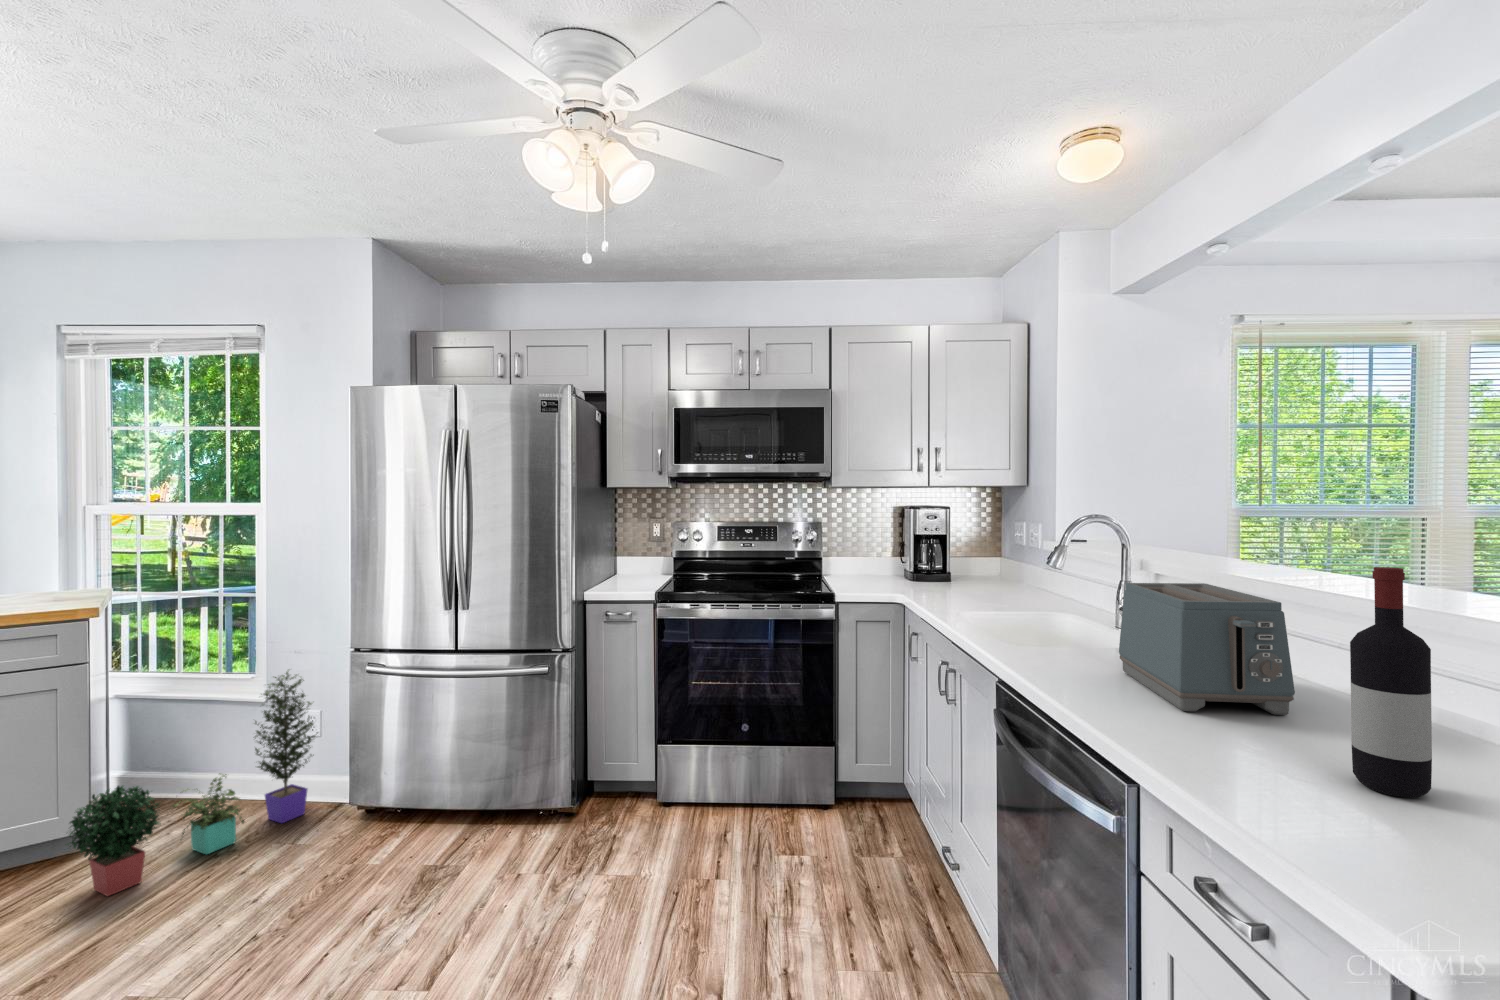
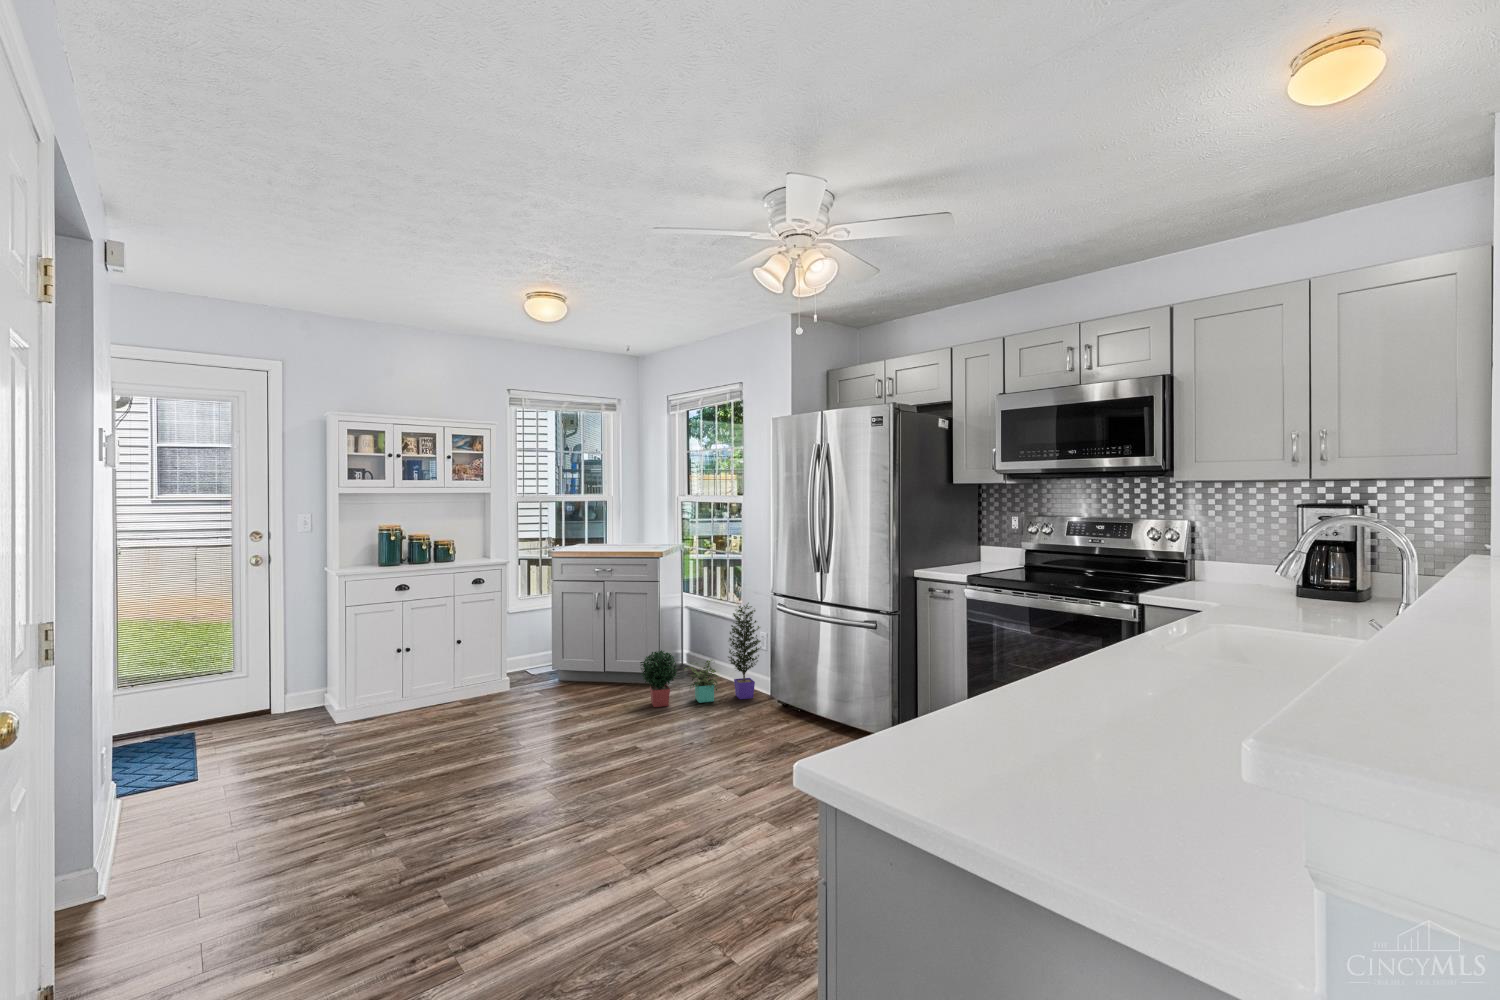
wine bottle: present [1350,567,1432,798] -> none [988,556,1037,736]
toaster: present [1119,583,1295,715] -> none [1053,582,1220,706]

